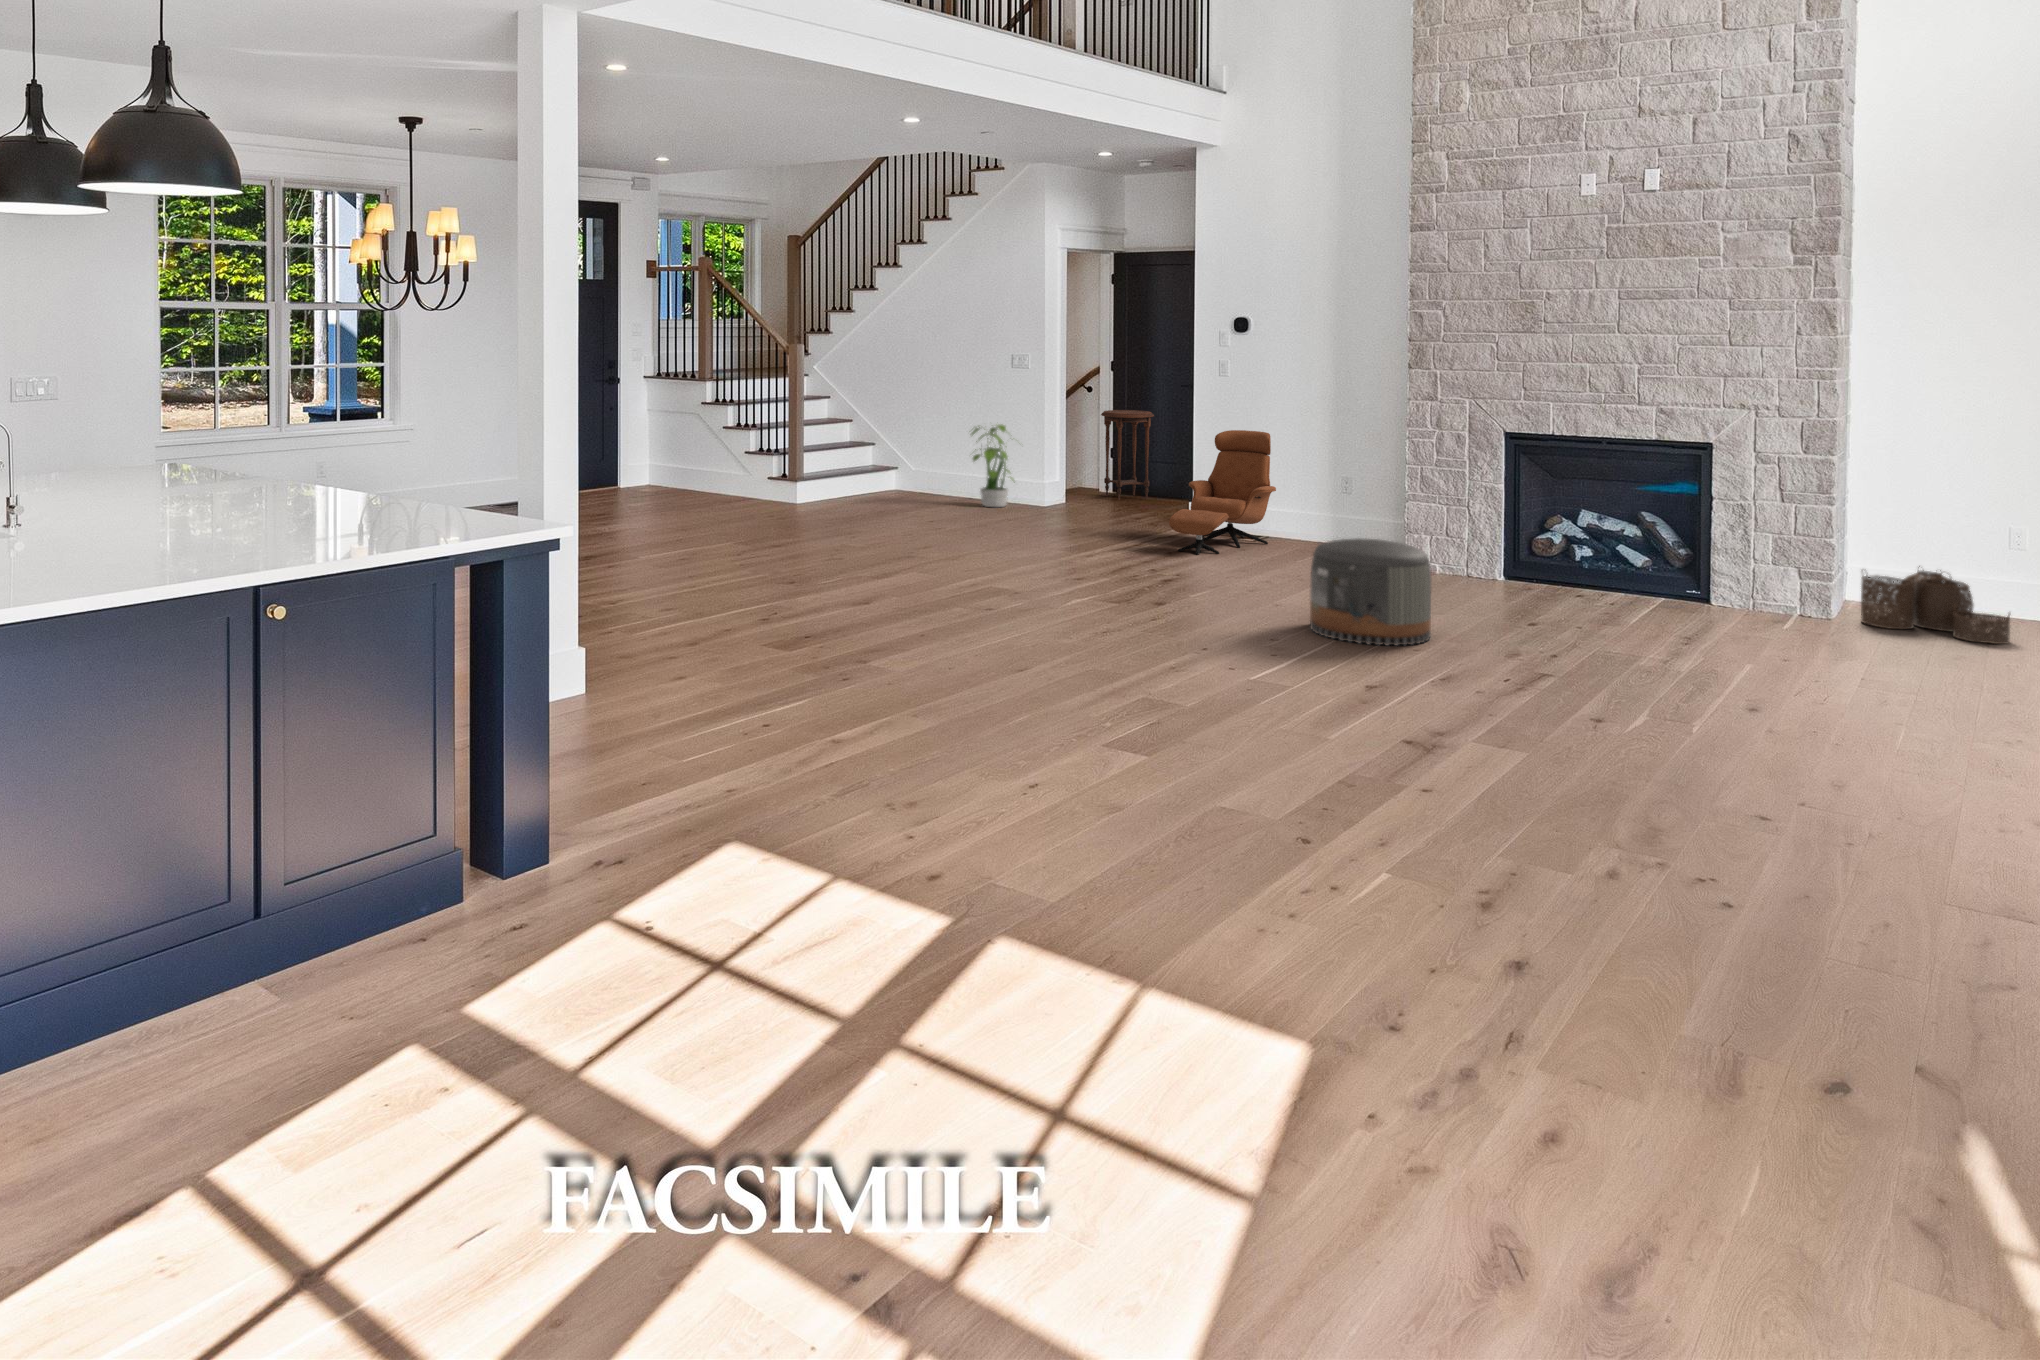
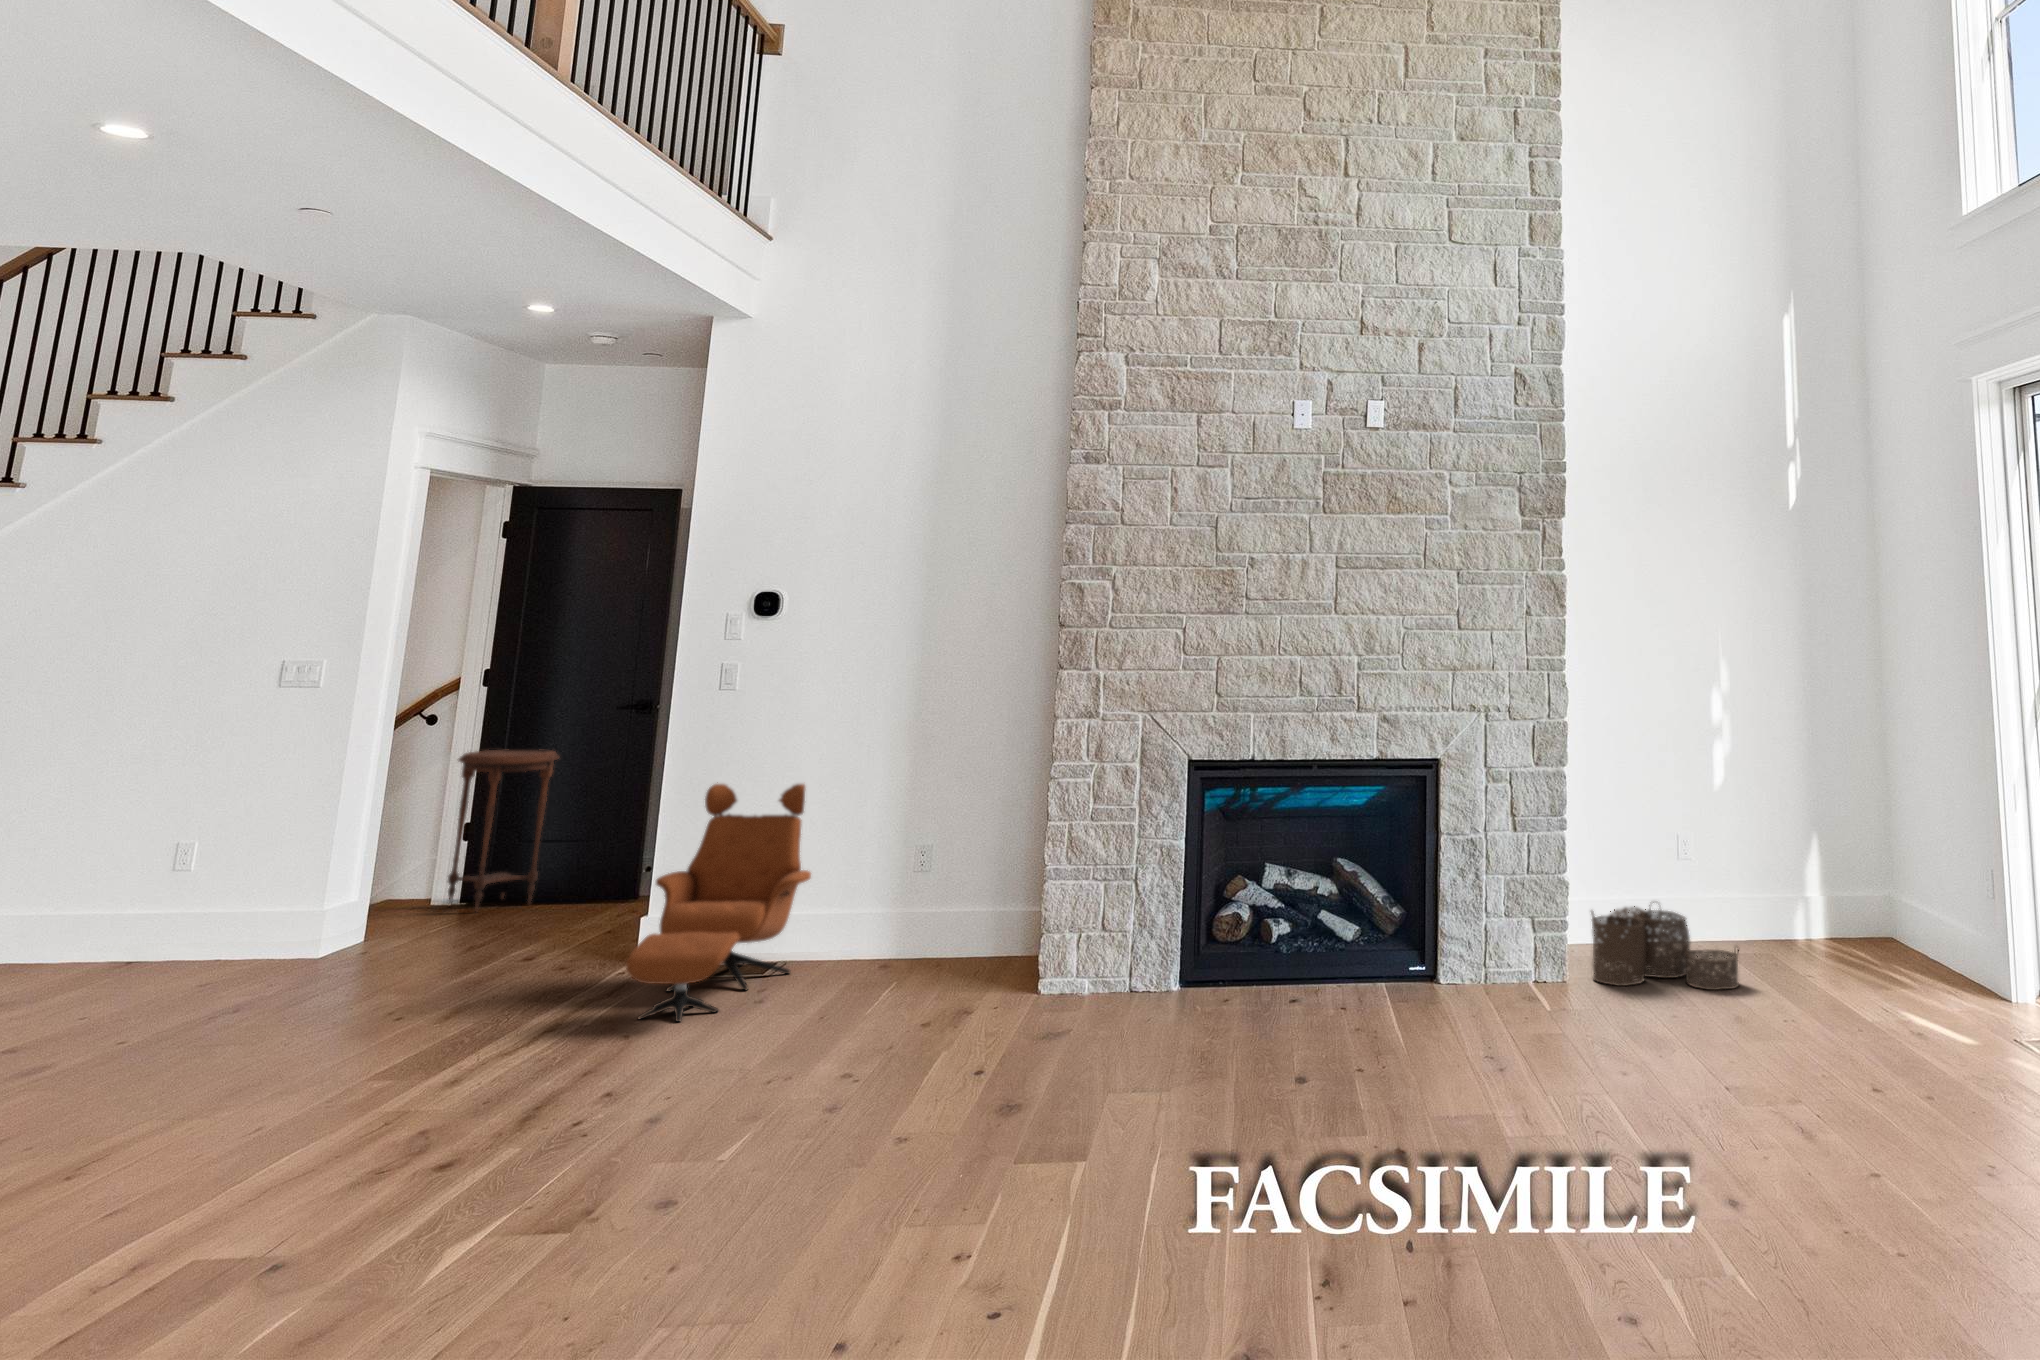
potted plant: present [972,424,1013,507] -> none [150,788,289,967]
pouf: present [1310,538,1431,645] -> none [997,976,1215,1207]

